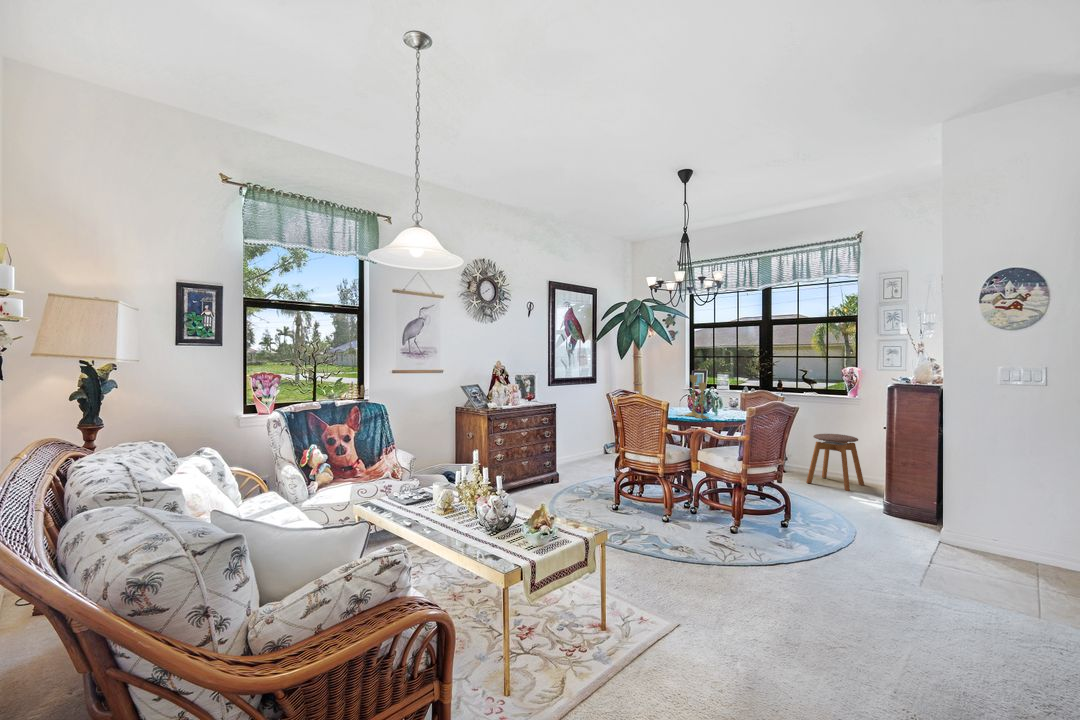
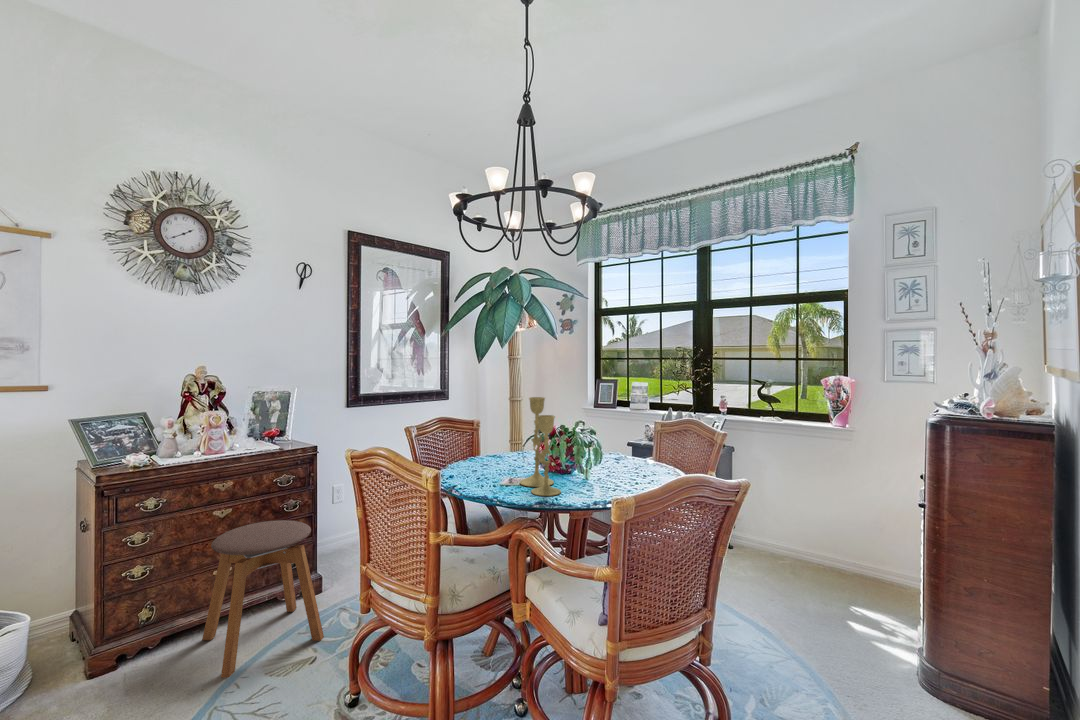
stool: present [806,434,864,491] -> present [202,520,324,678]

